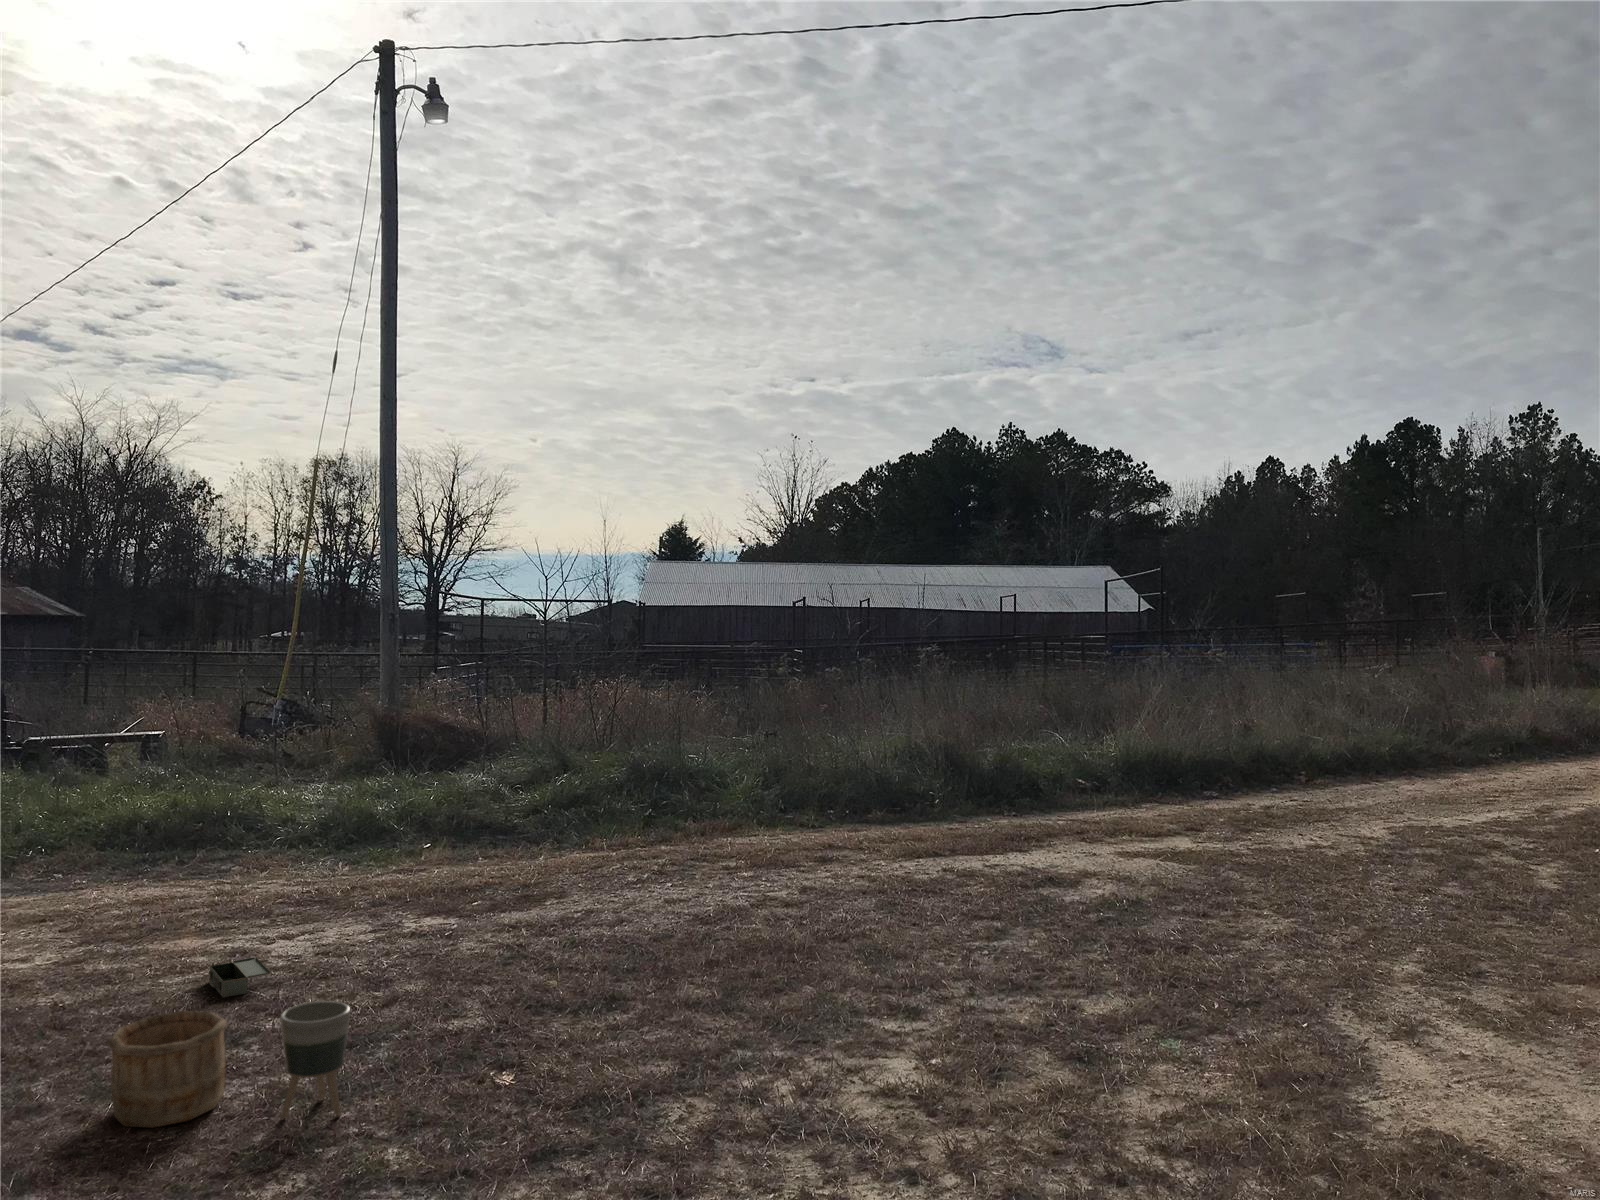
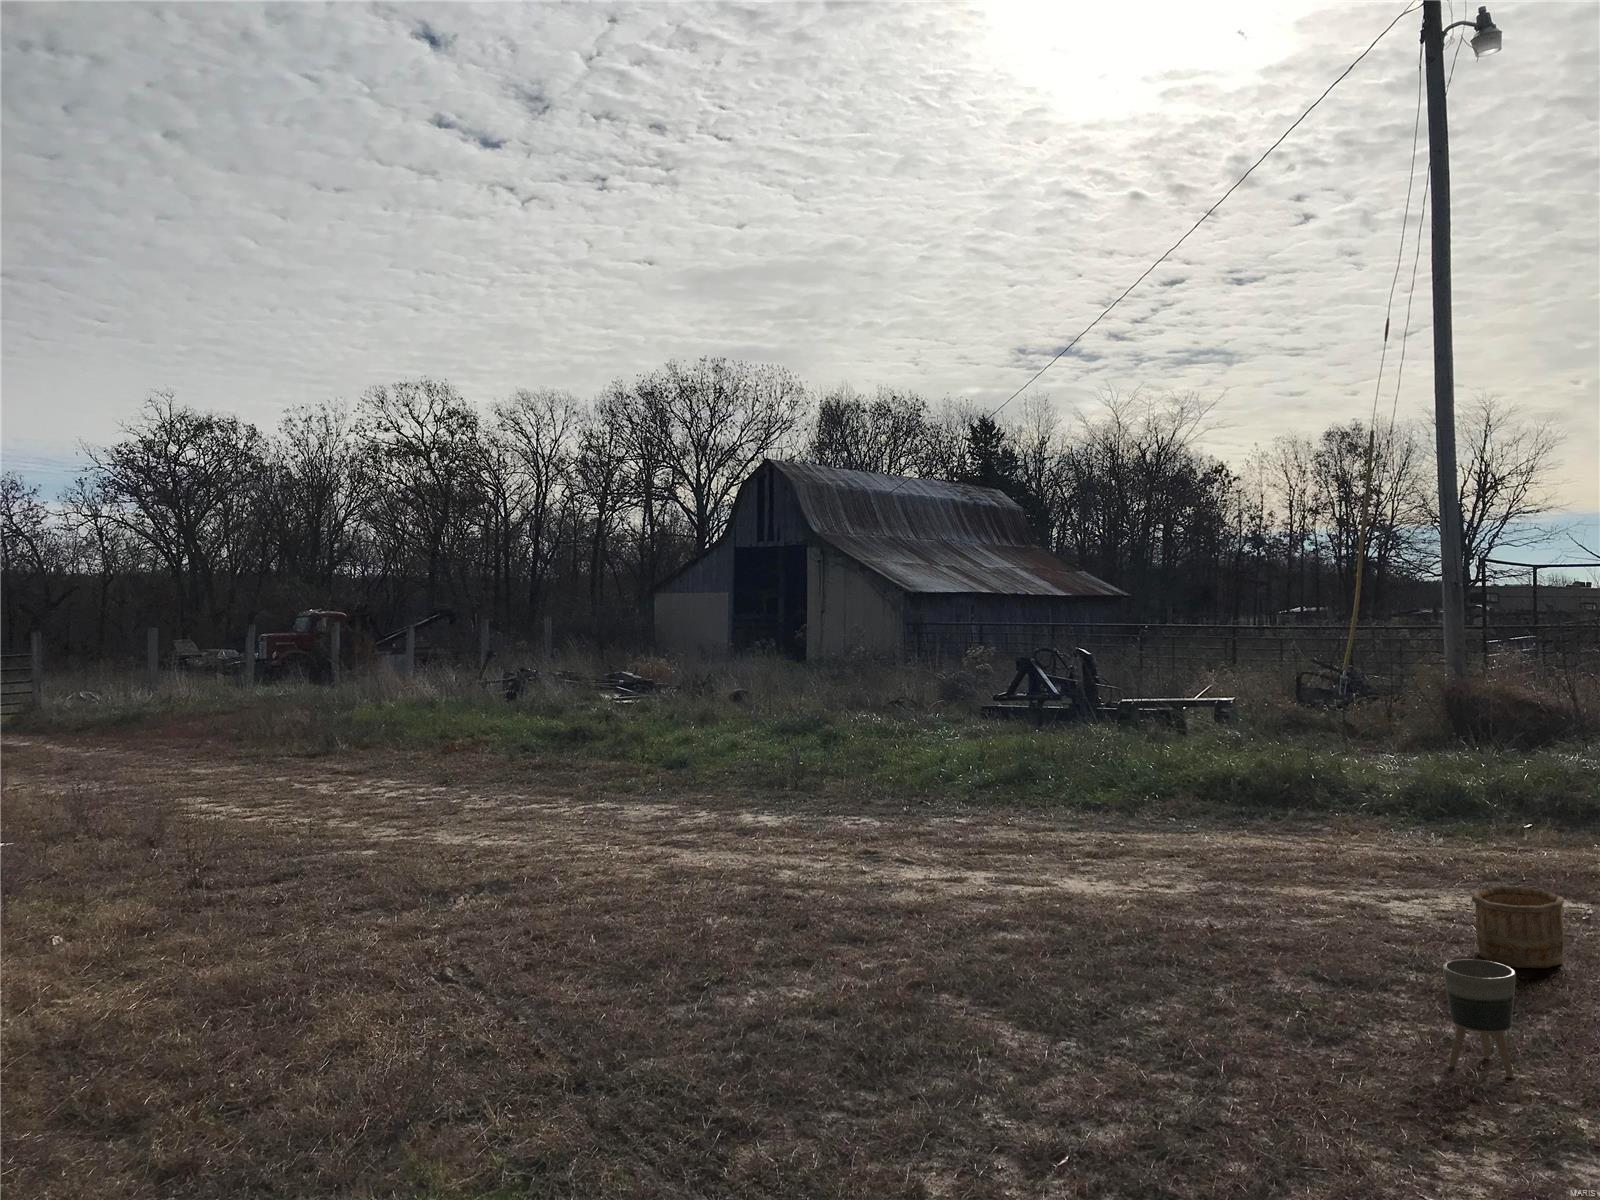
toolbox: present [209,958,270,998] -> none [1338,913,1400,945]
wooden bucket: present [107,1011,227,1128] -> present [1472,887,1564,968]

